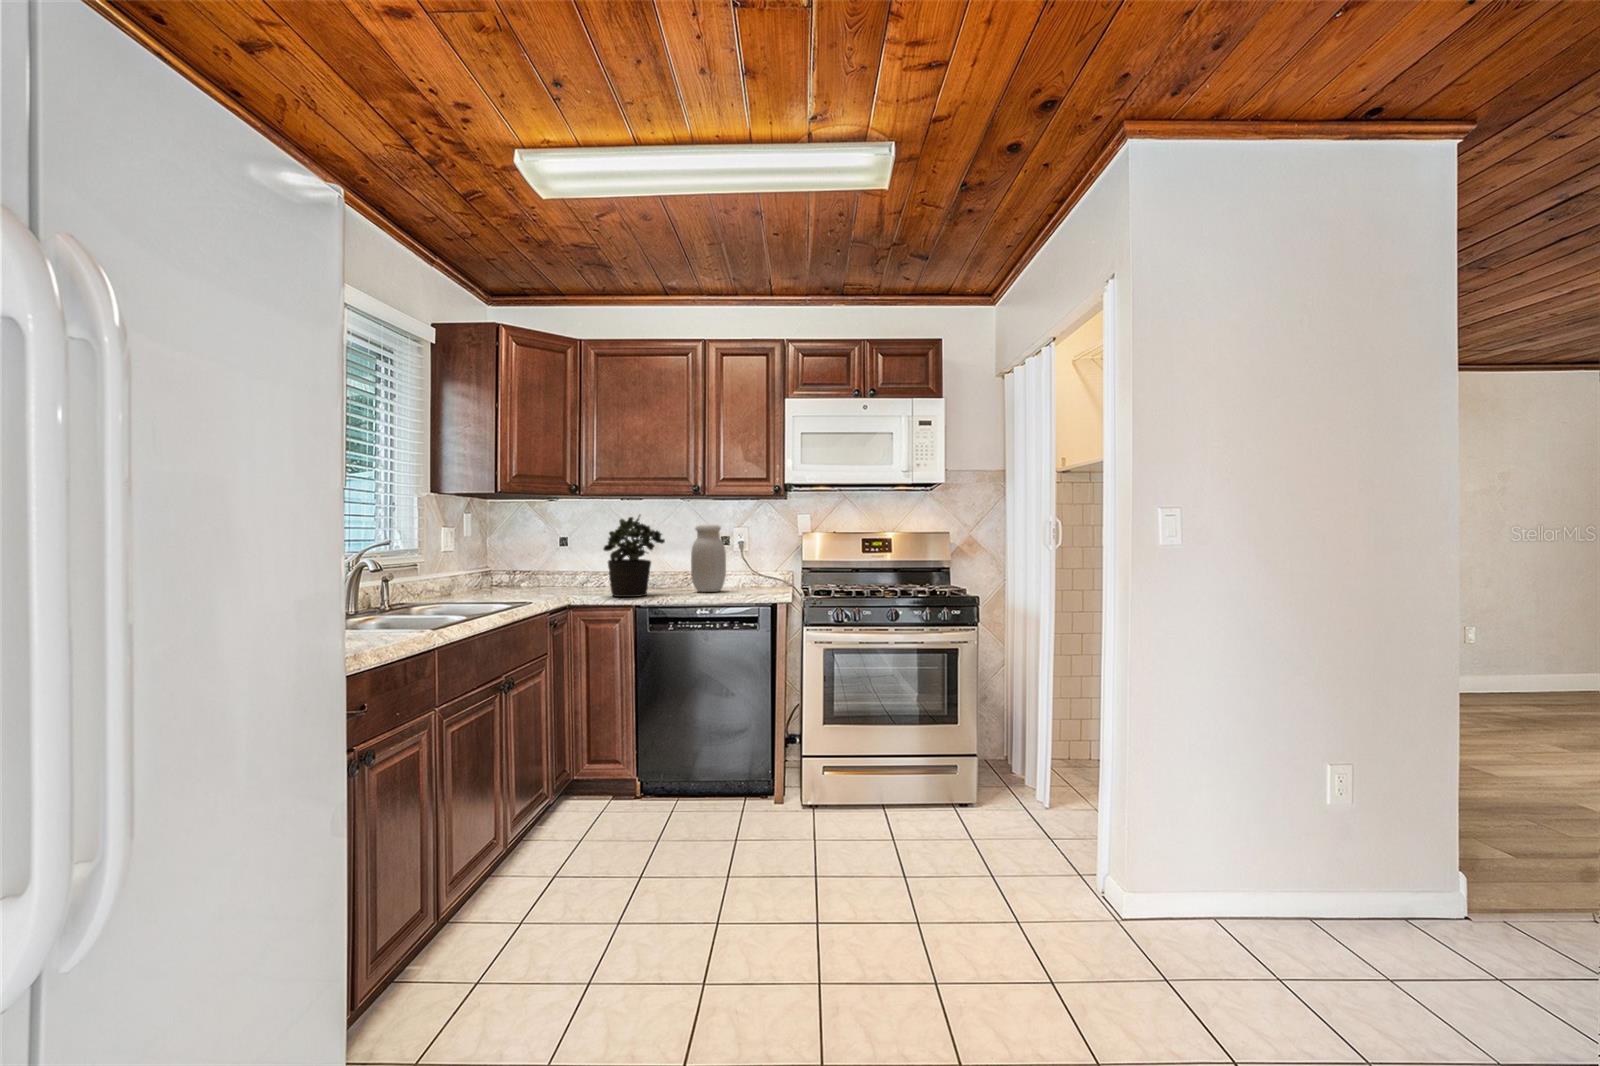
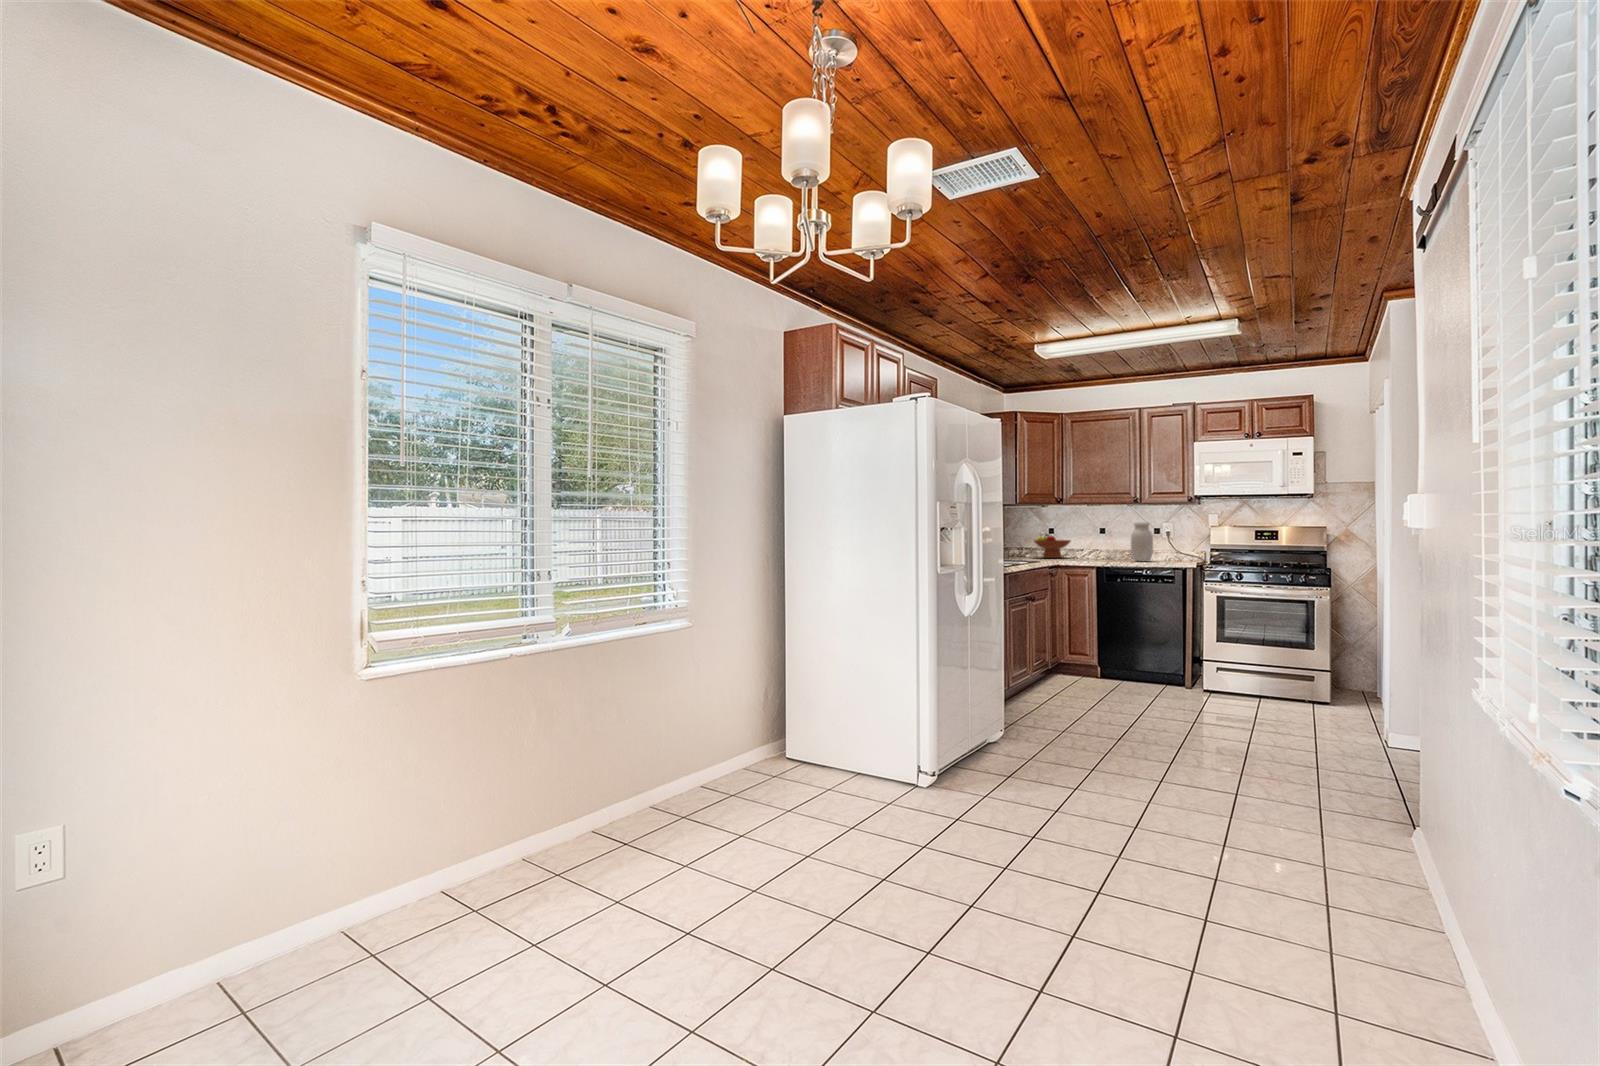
potted plant: present [604,515,665,597] -> none [1077,516,1114,562]
fruit bowl: none [531,544,598,587] -> present [1034,534,1071,558]

